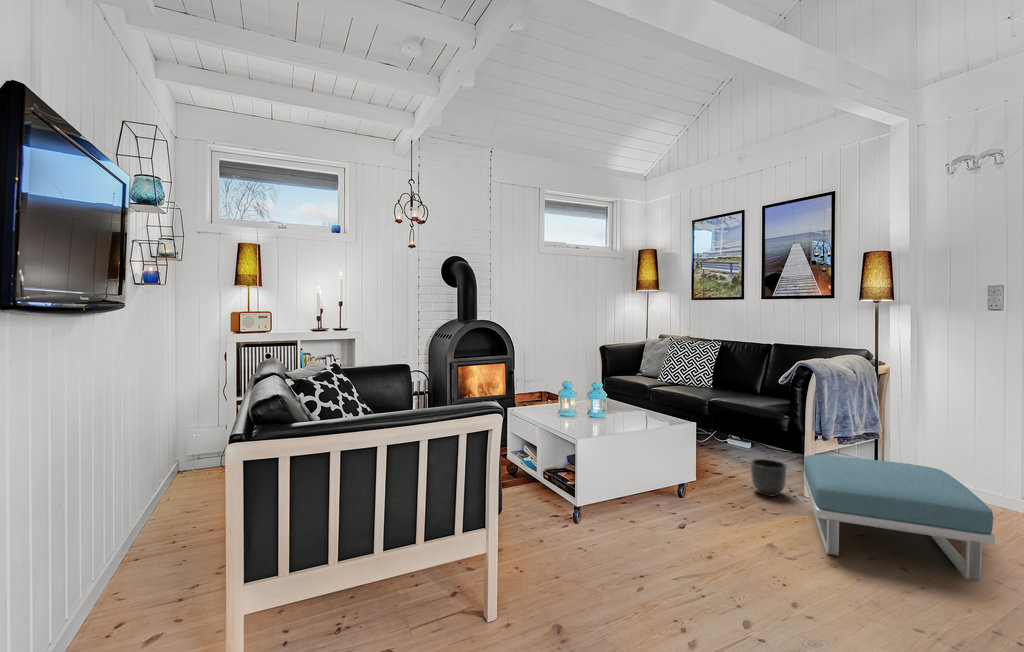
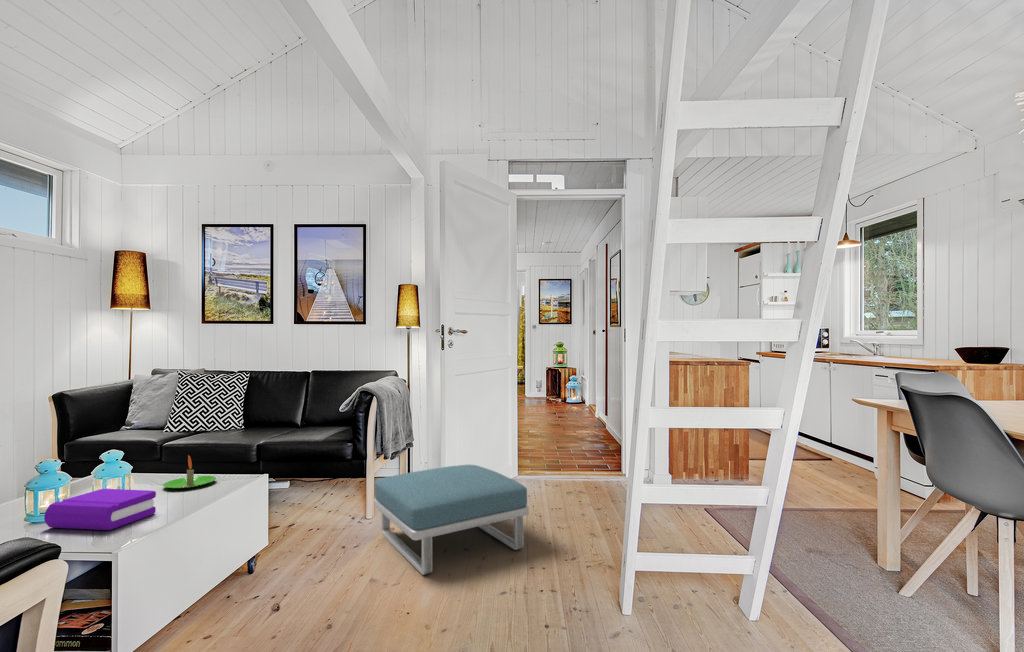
candle: none [632,400,665,423] -> present [163,456,216,489]
book: none [567,411,618,435] -> present [44,489,156,530]
planter: present [751,459,786,496] -> none [317,495,353,538]

